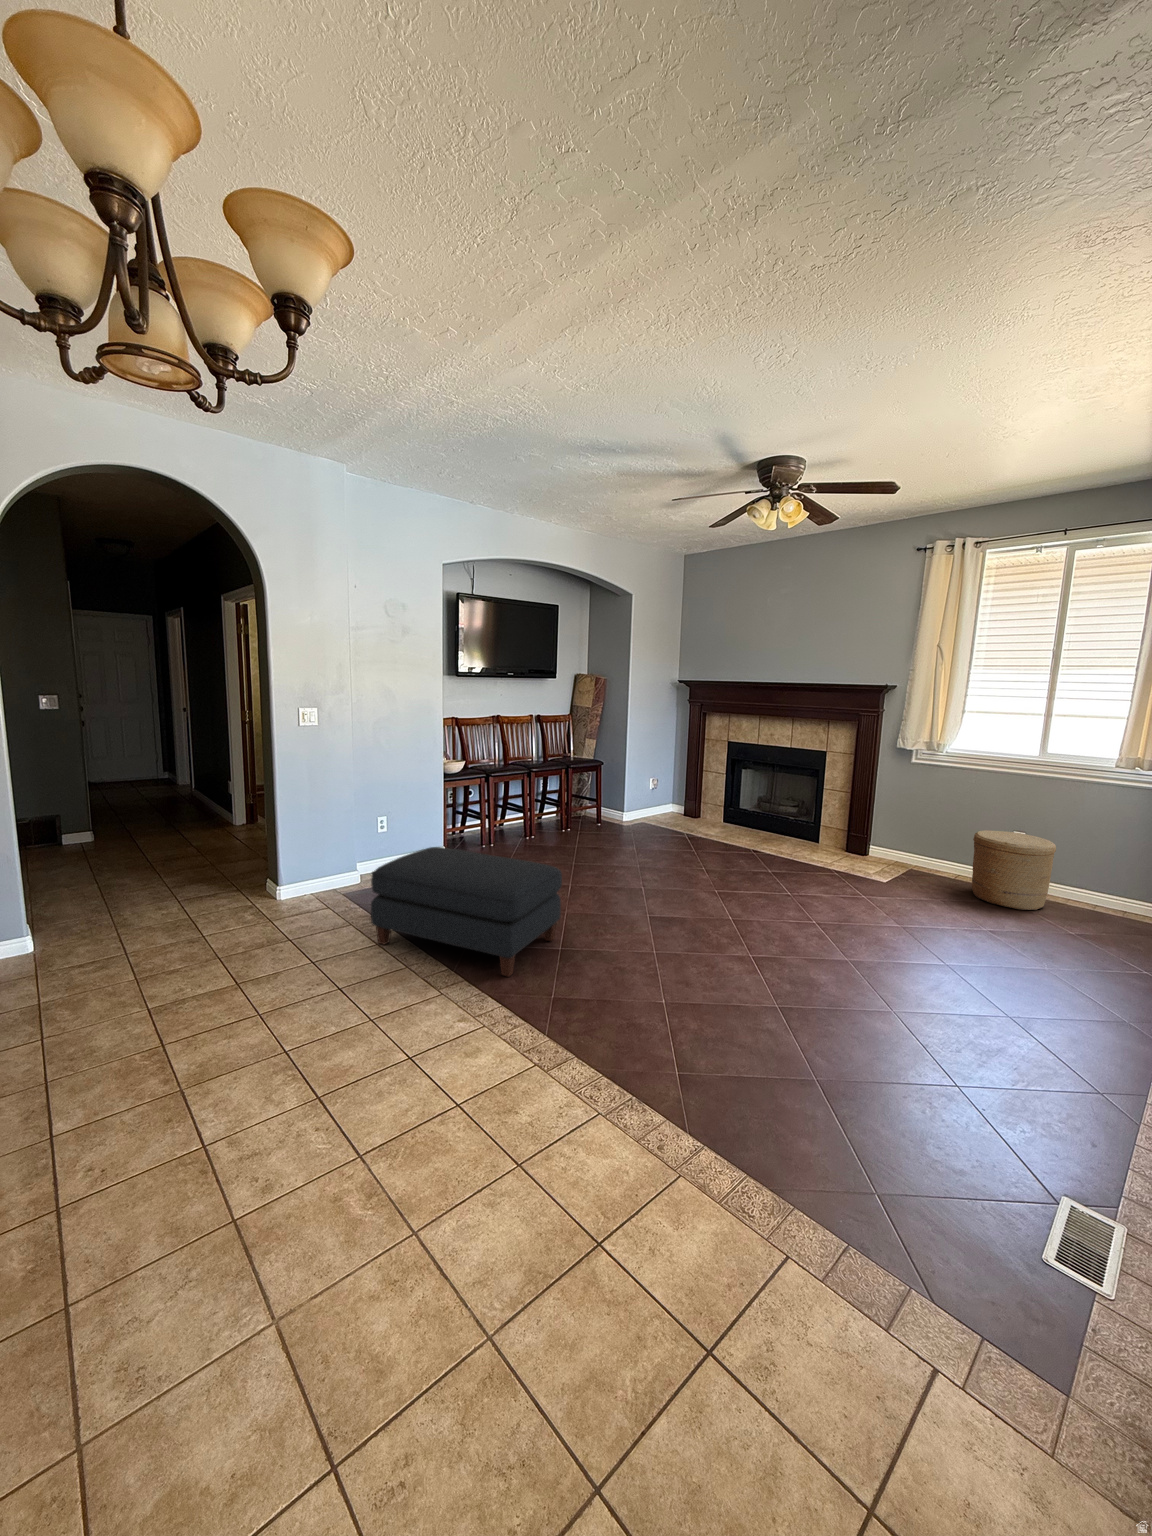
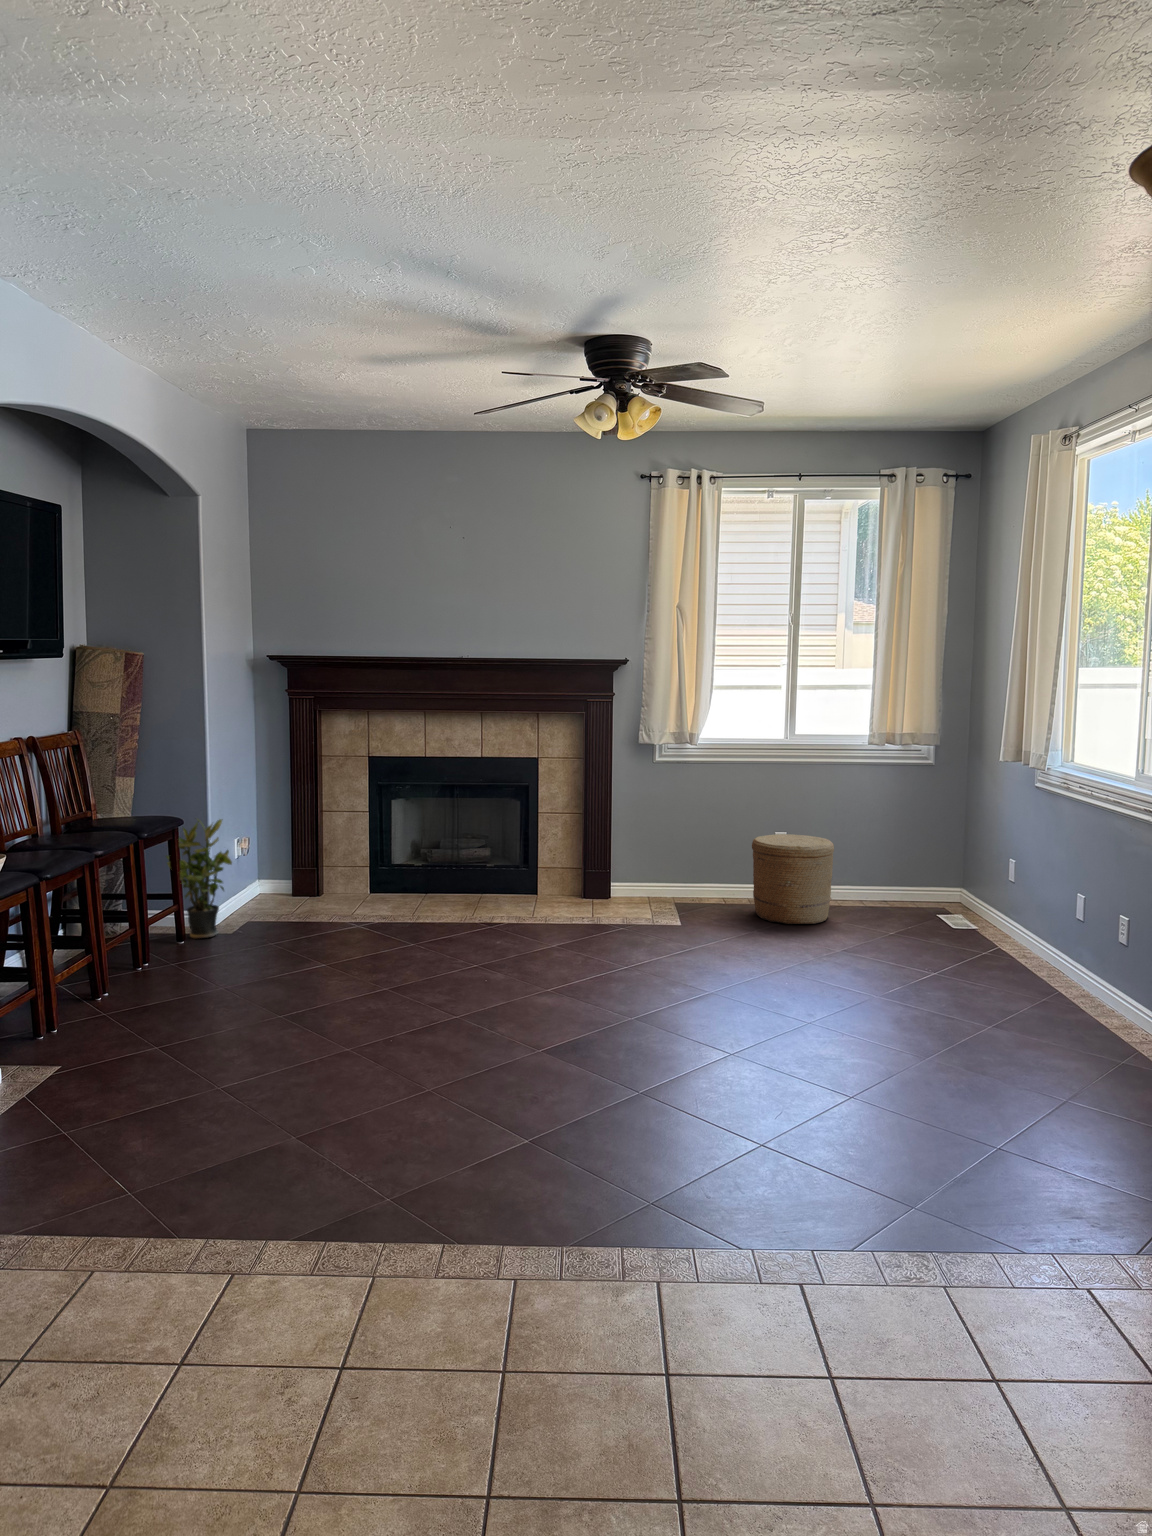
potted plant: none [596,764,629,827] -> present [166,819,232,939]
ottoman: present [371,847,562,976] -> none [147,1000,504,1264]

